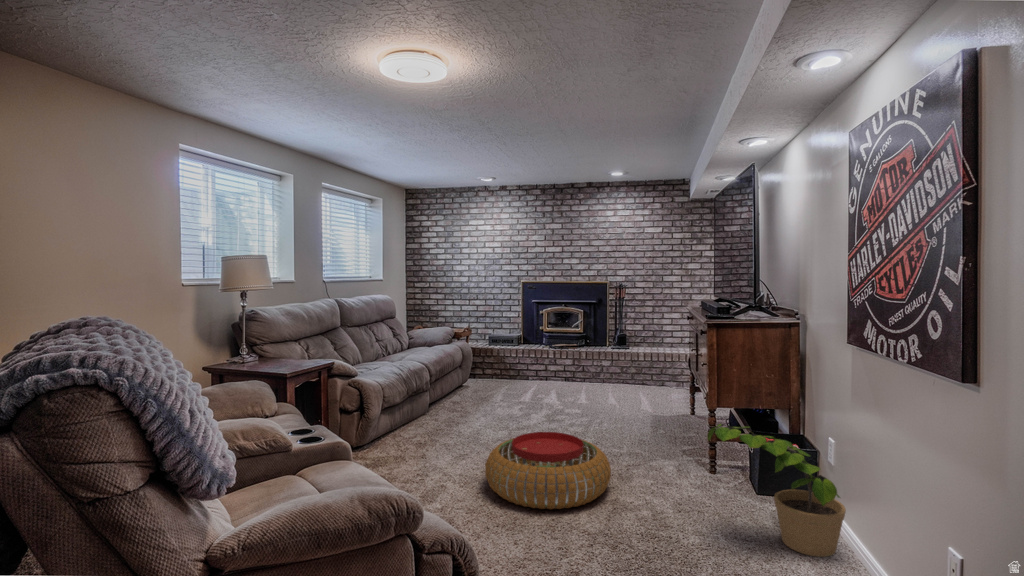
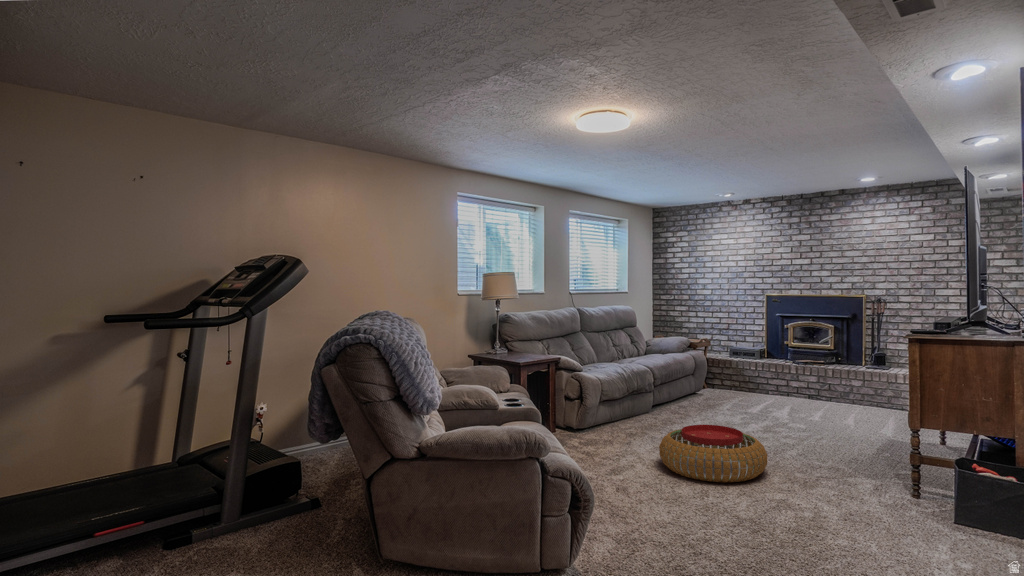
potted plant: present [708,424,846,557] -> none [825,424,951,547]

